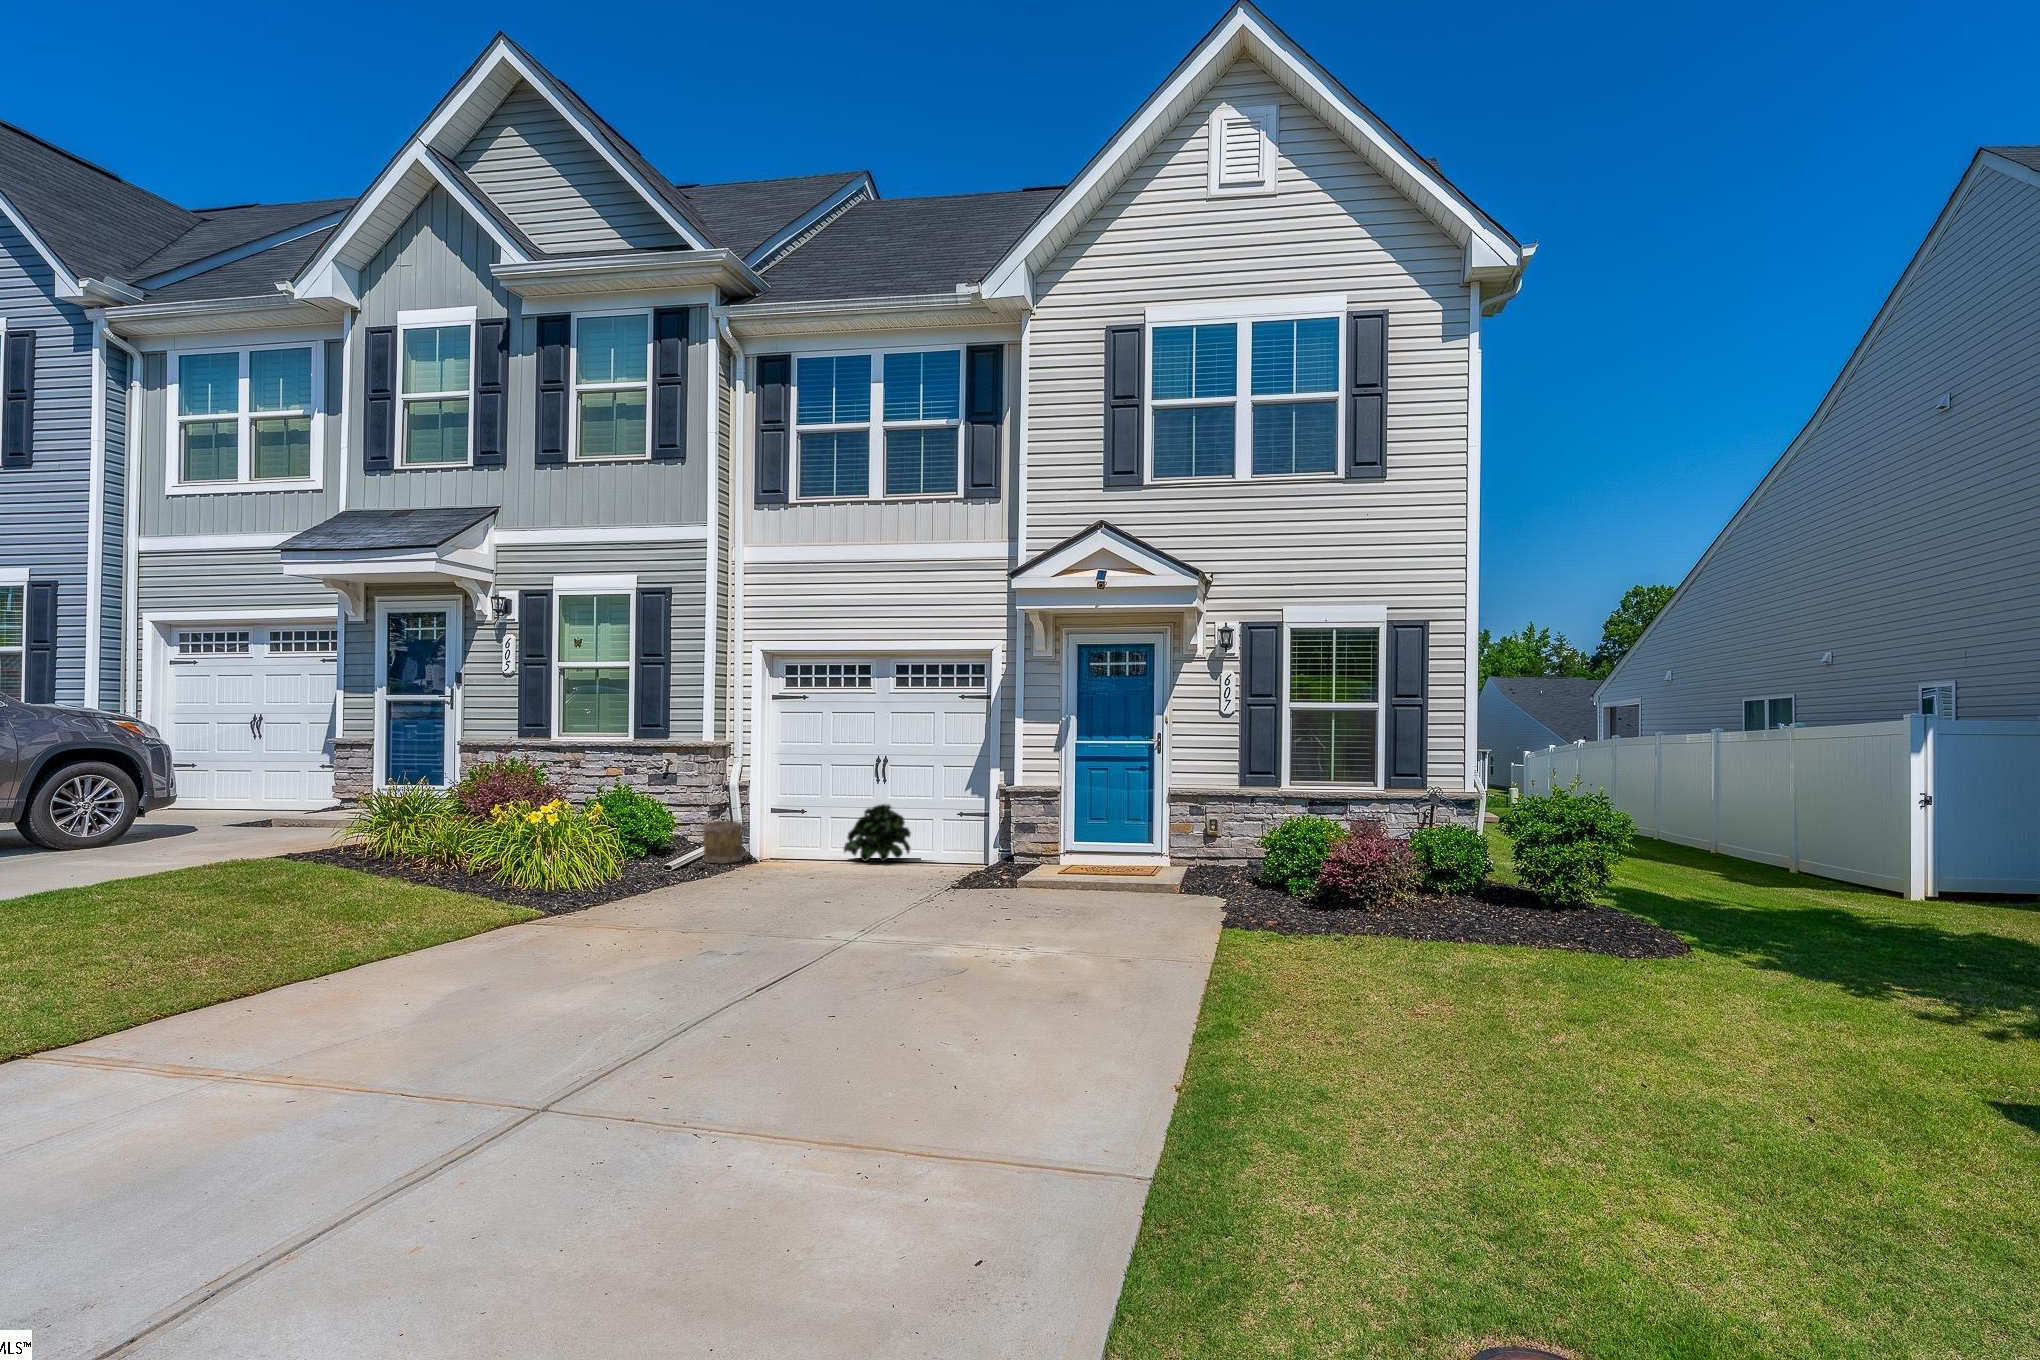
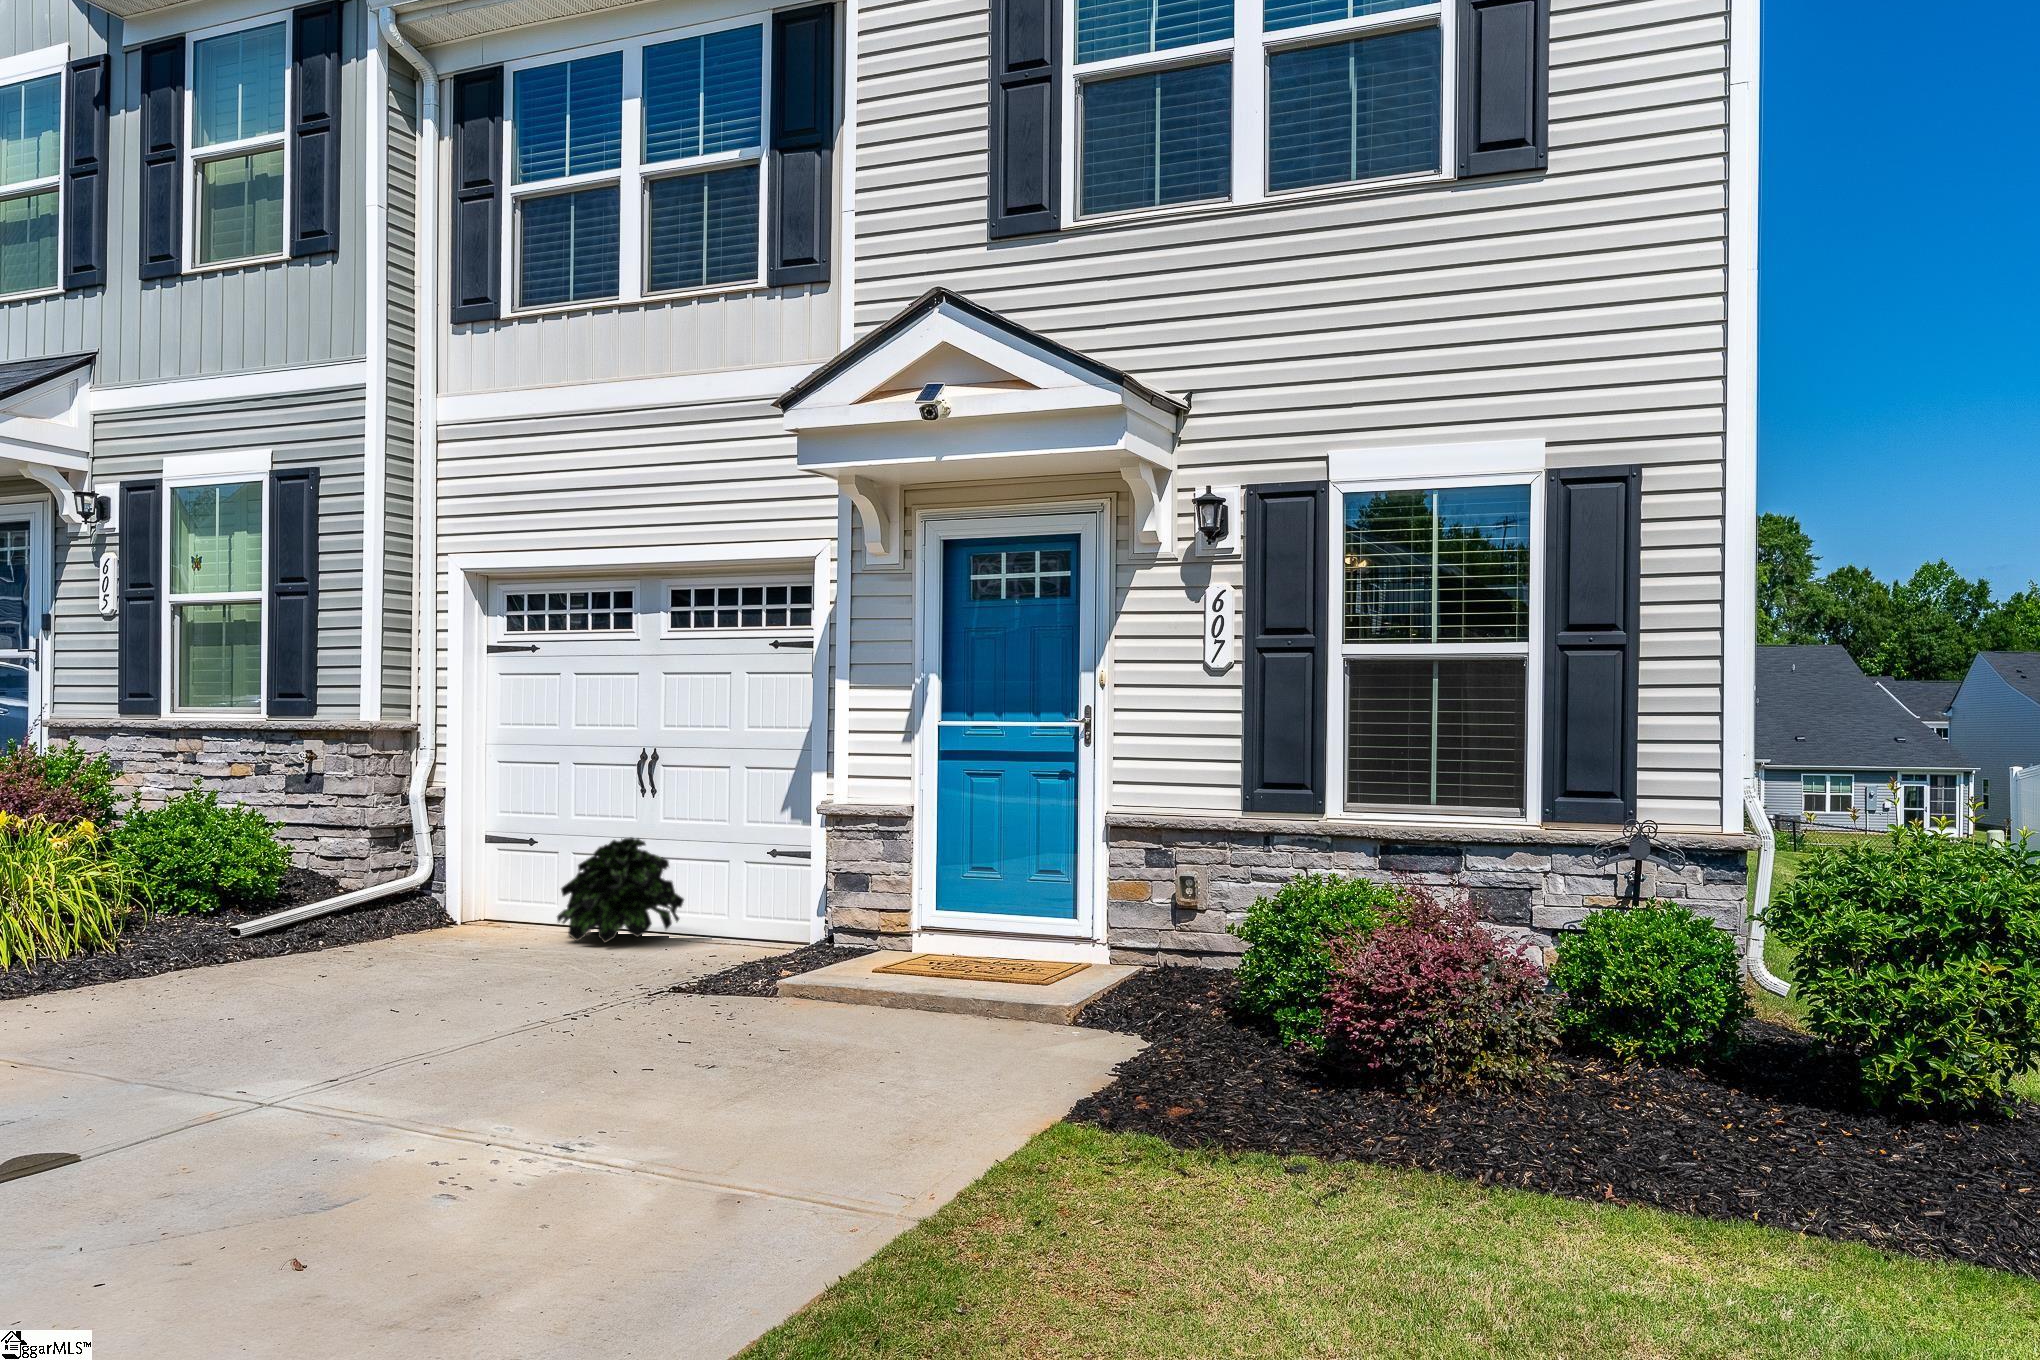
bucket: present [703,820,747,864] -> none [327,858,414,937]

